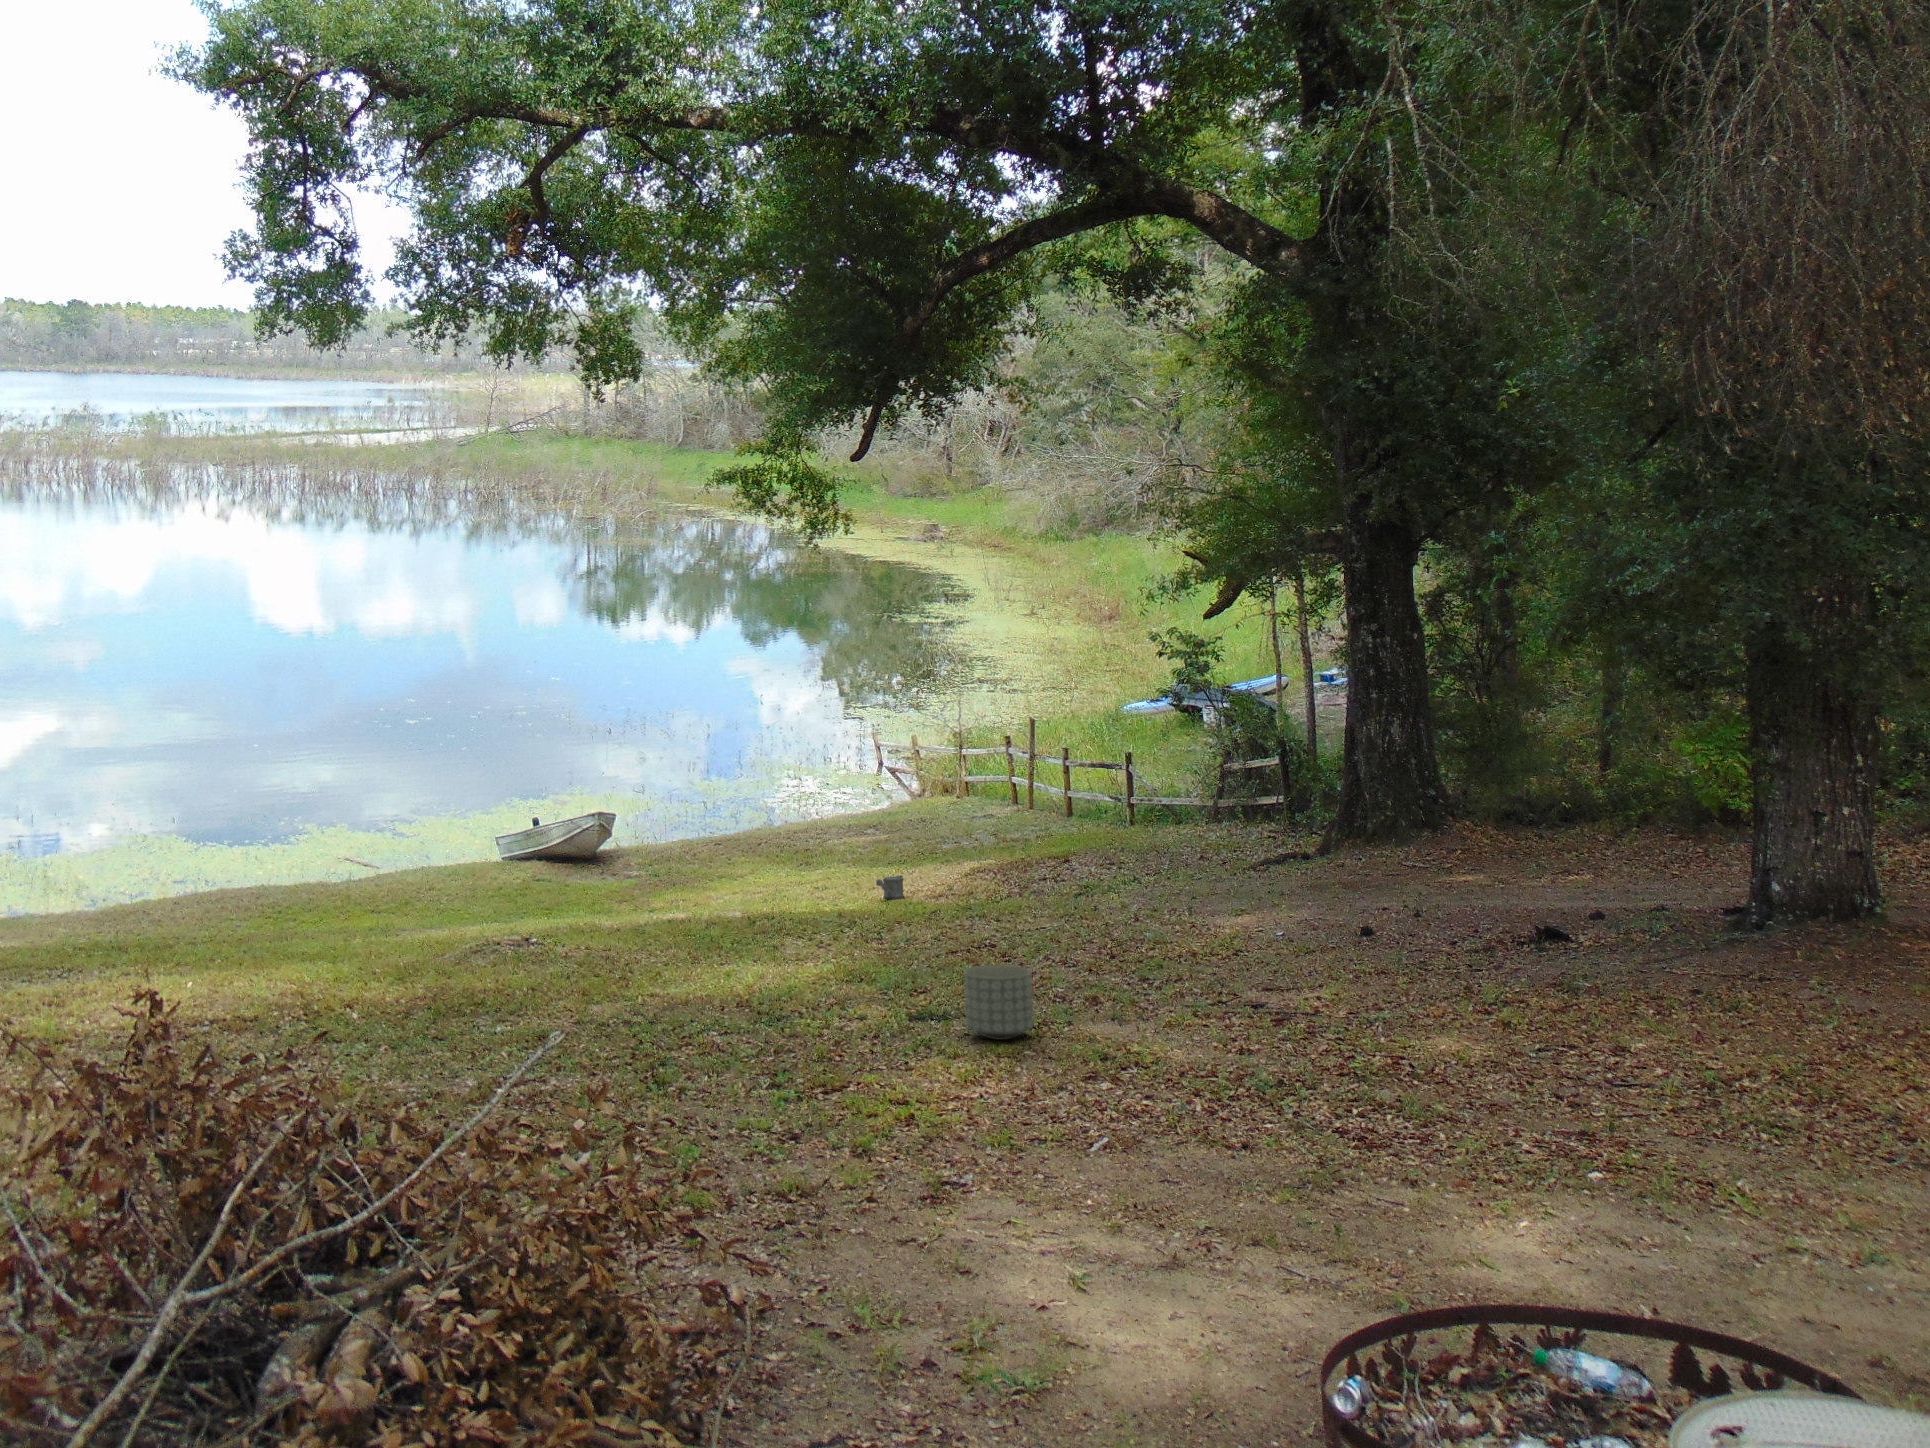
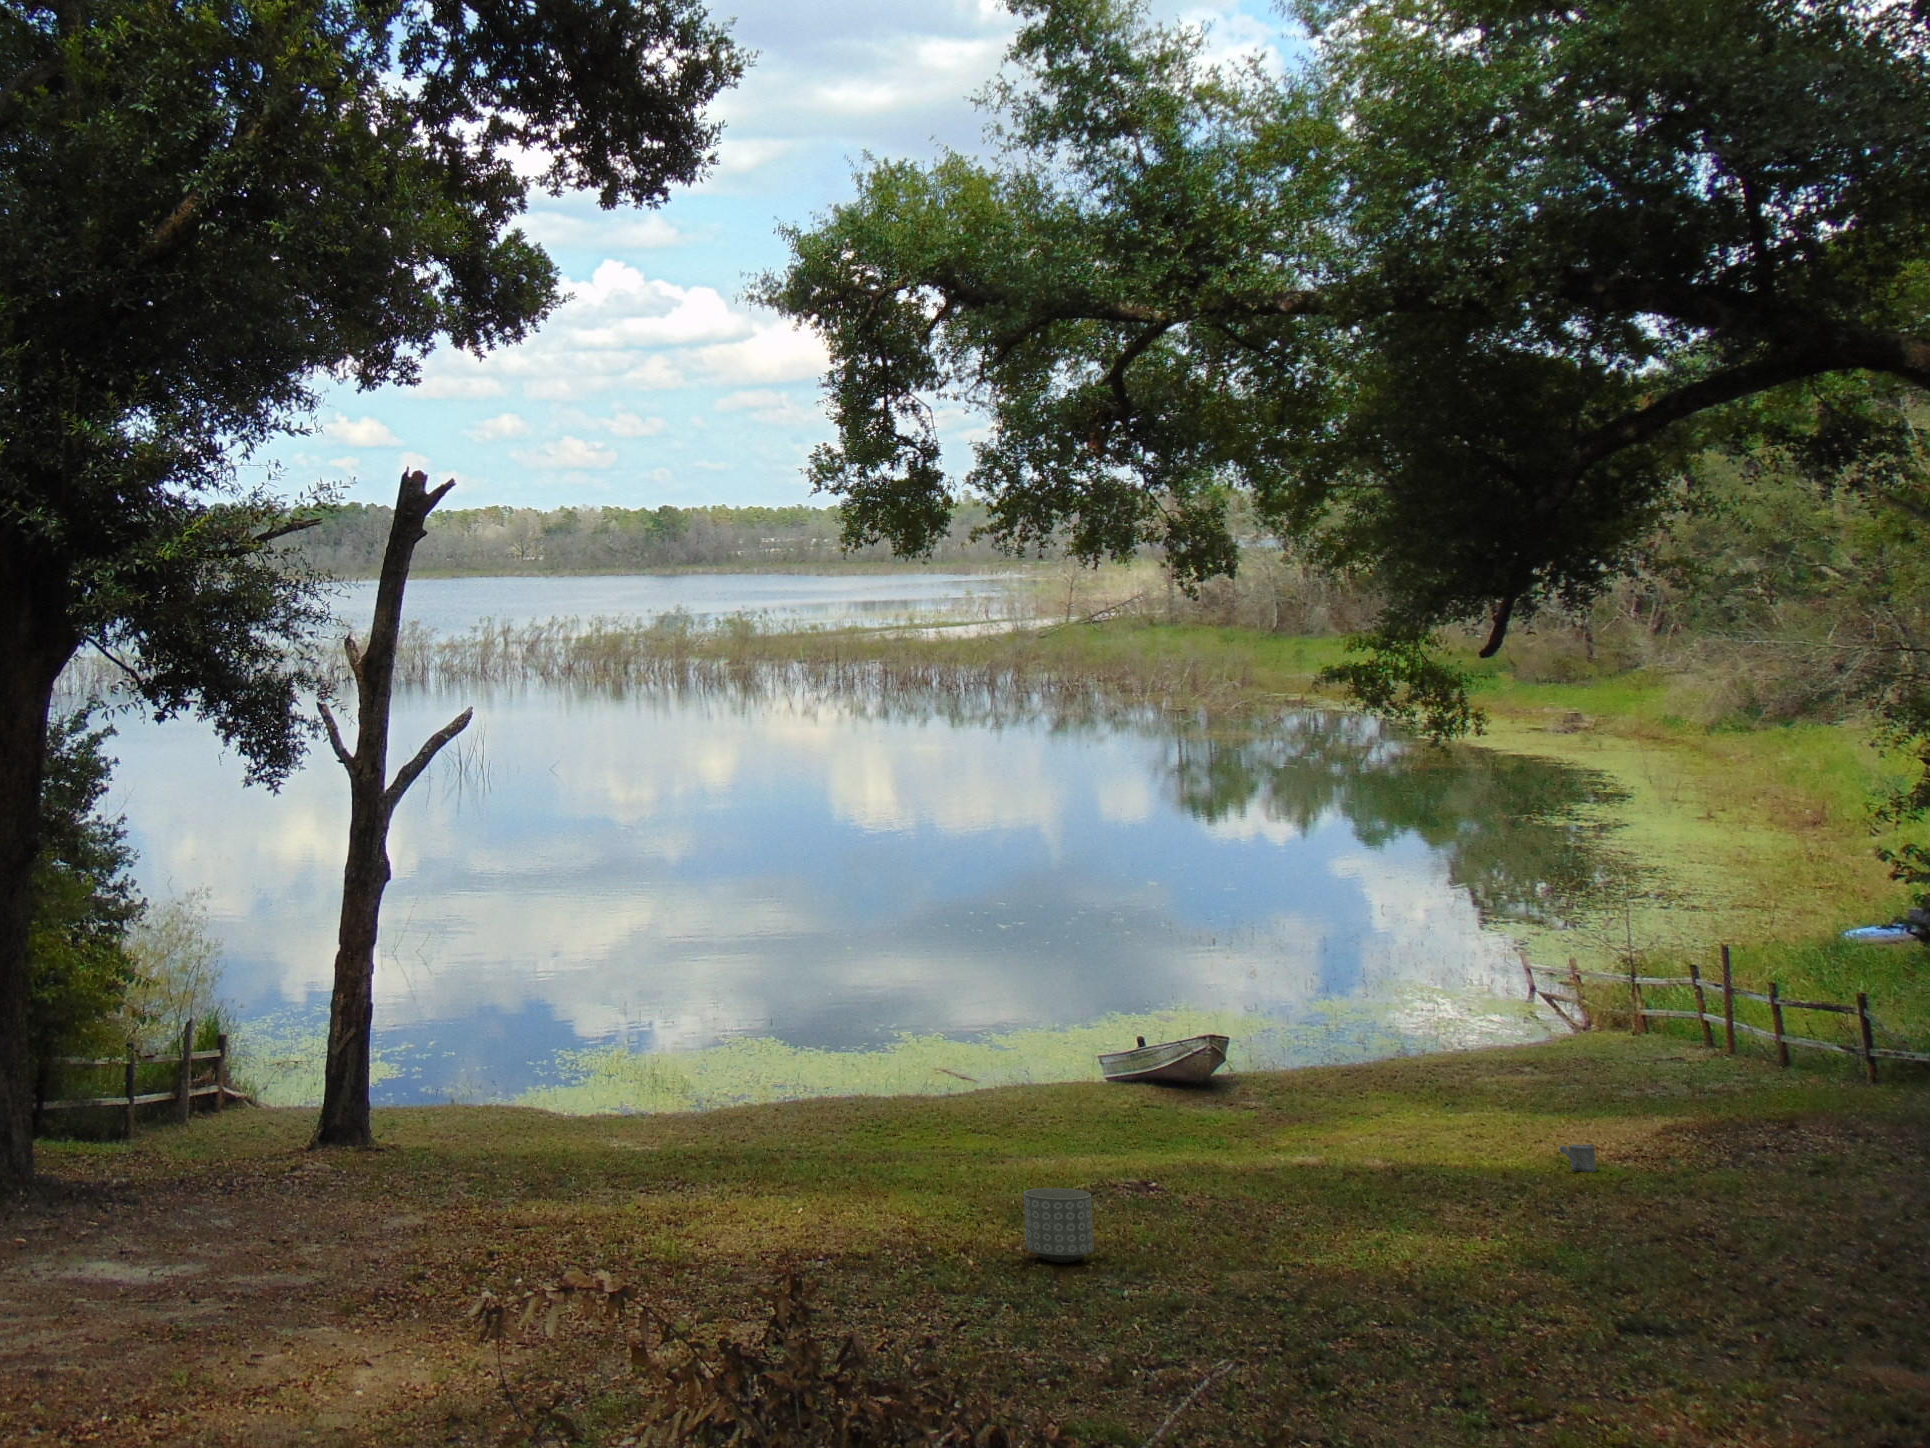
planter: present [964,965,1034,1040] -> present [1024,1188,1094,1263]

